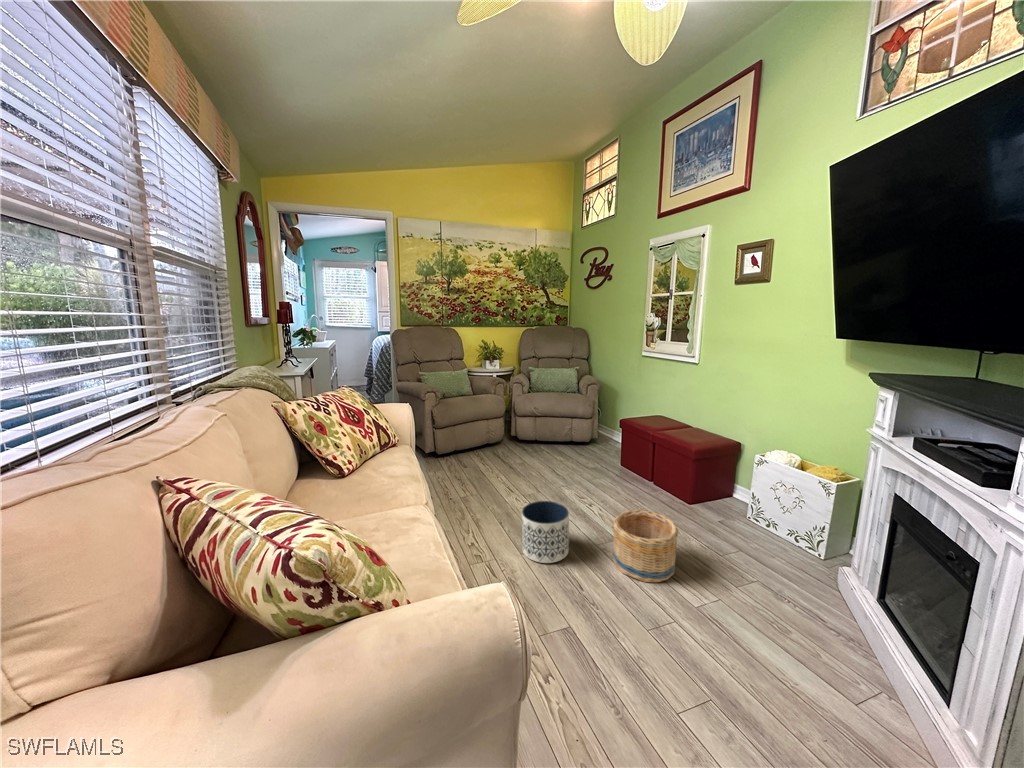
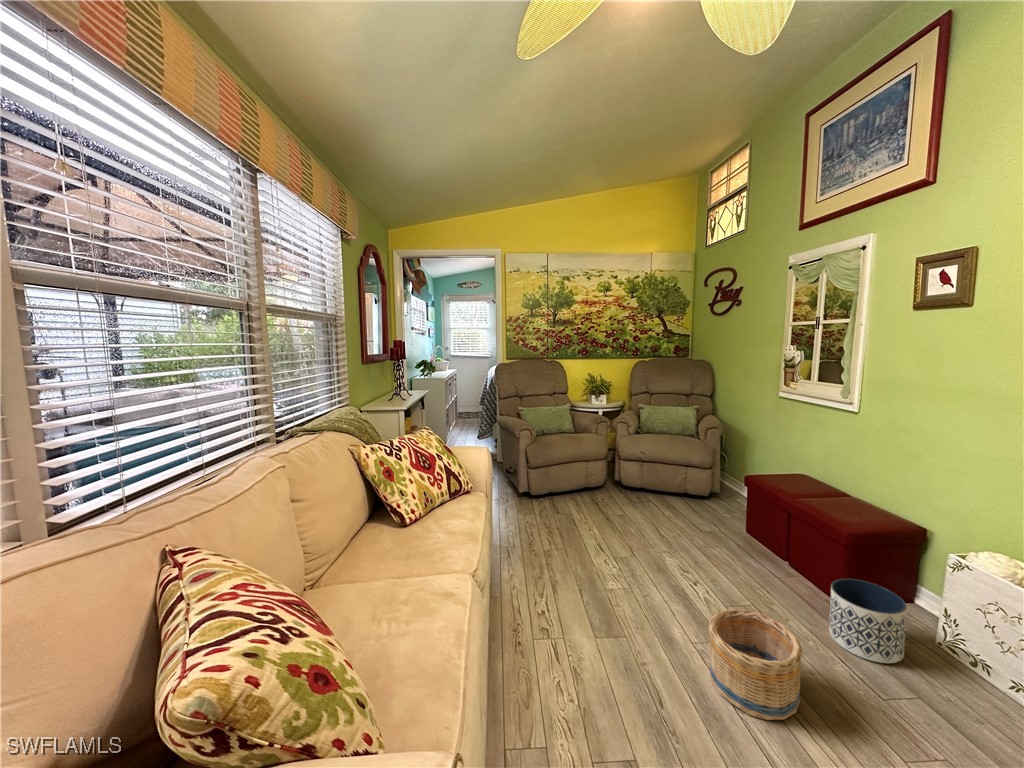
planter: present [522,501,569,563] -> present [829,579,907,663]

